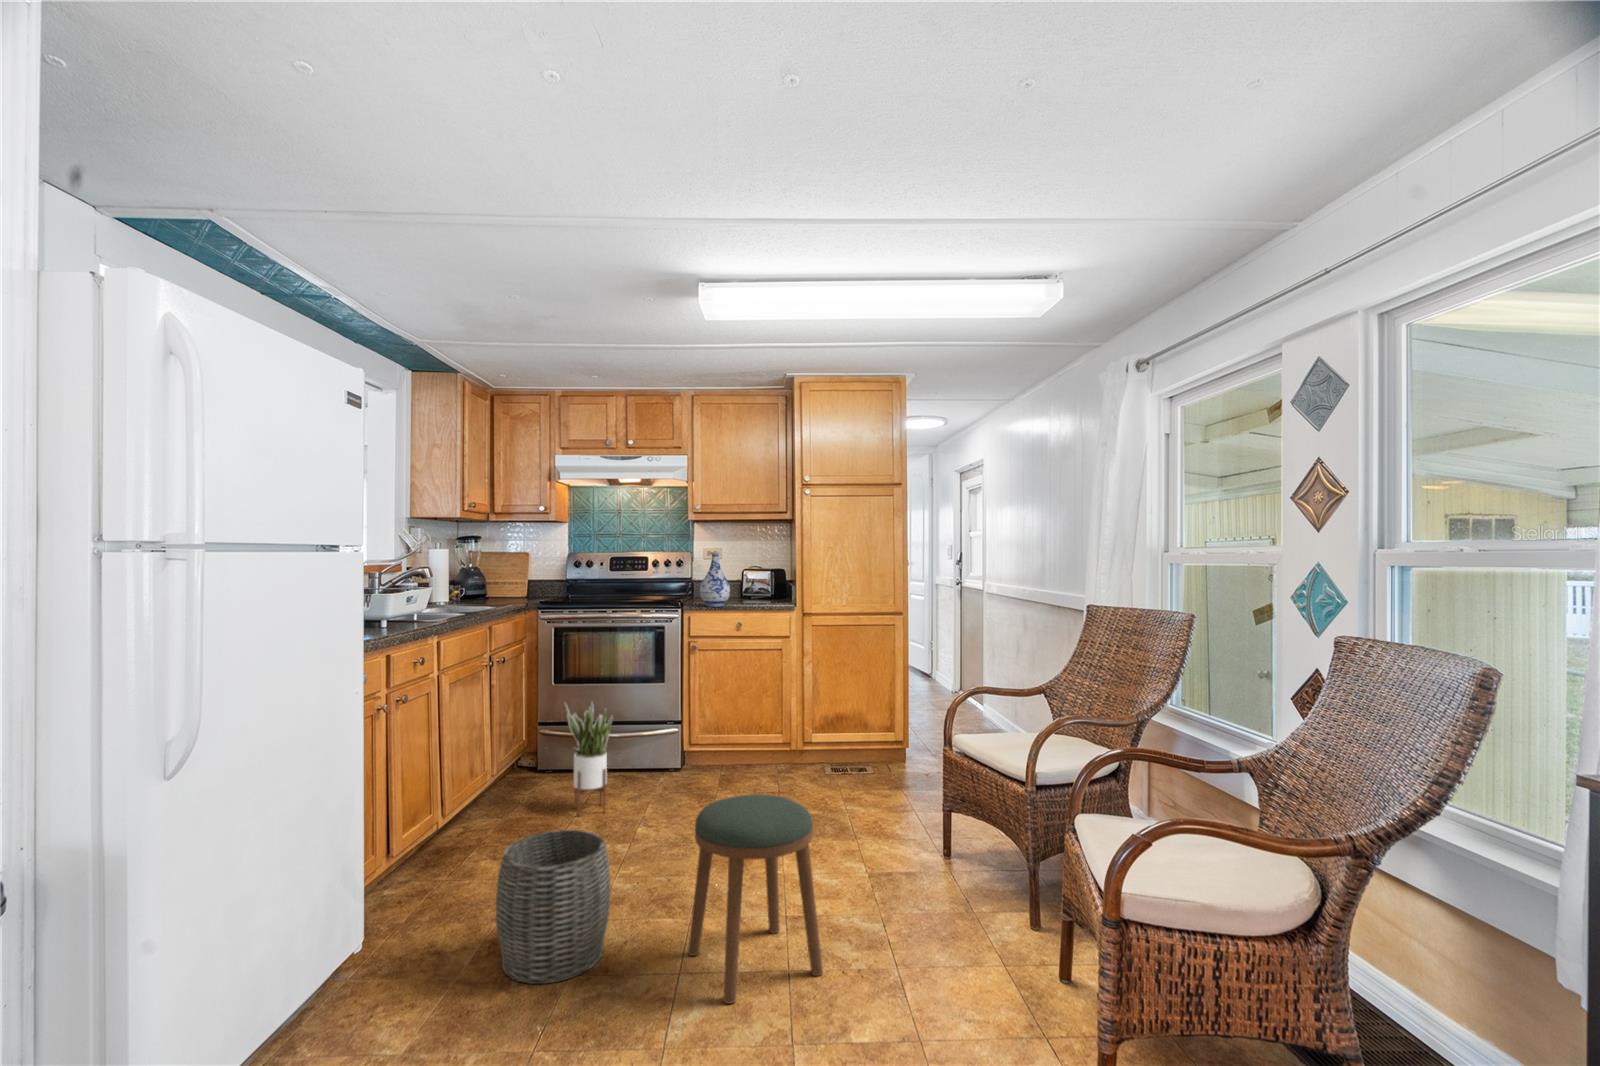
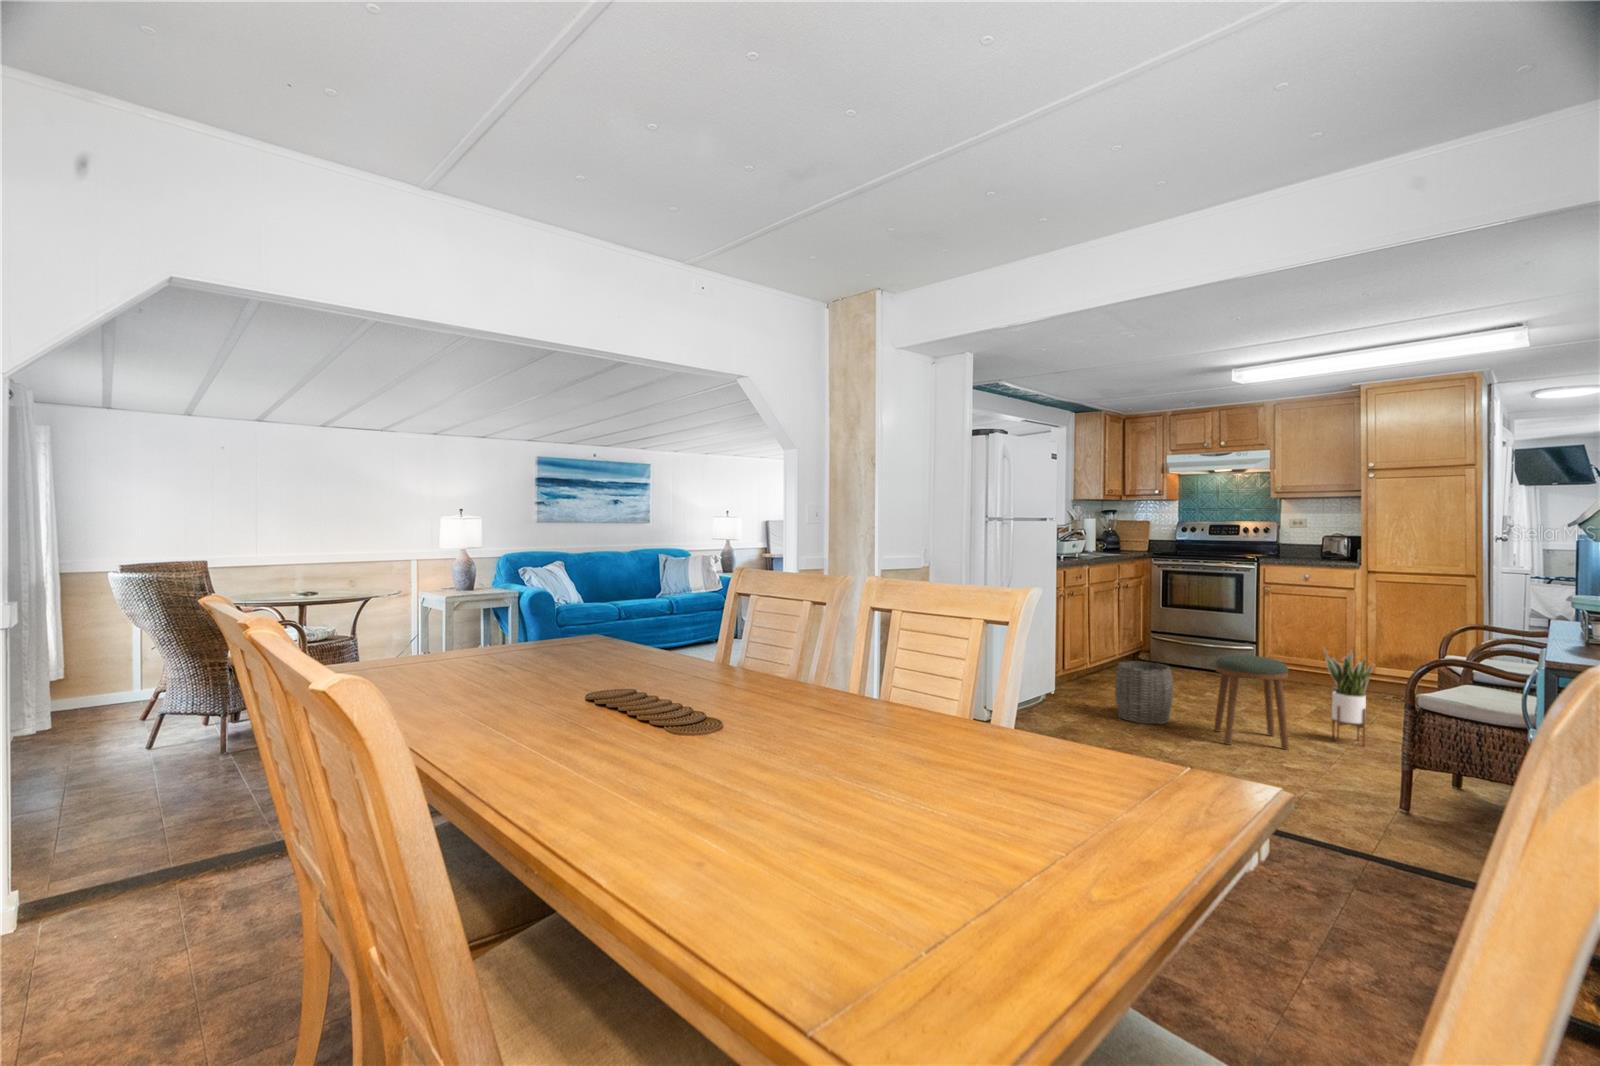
vase: present [699,552,730,607] -> none [1273,522,1300,562]
potted plant: present [565,703,613,816] -> present [1324,649,1373,745]

